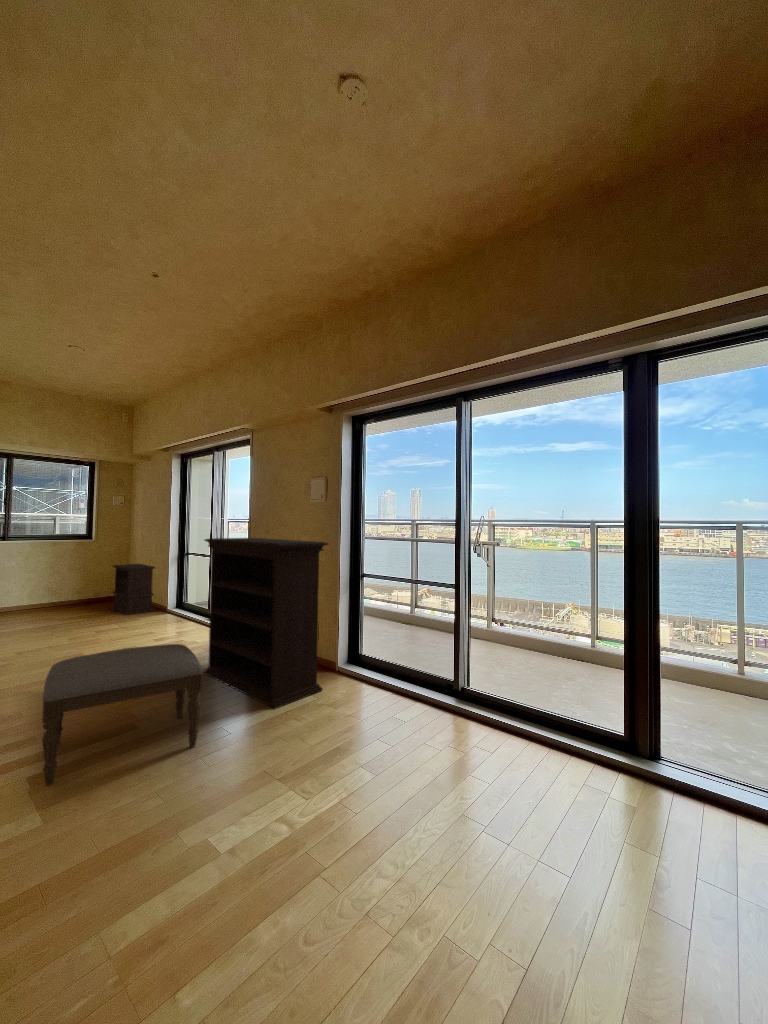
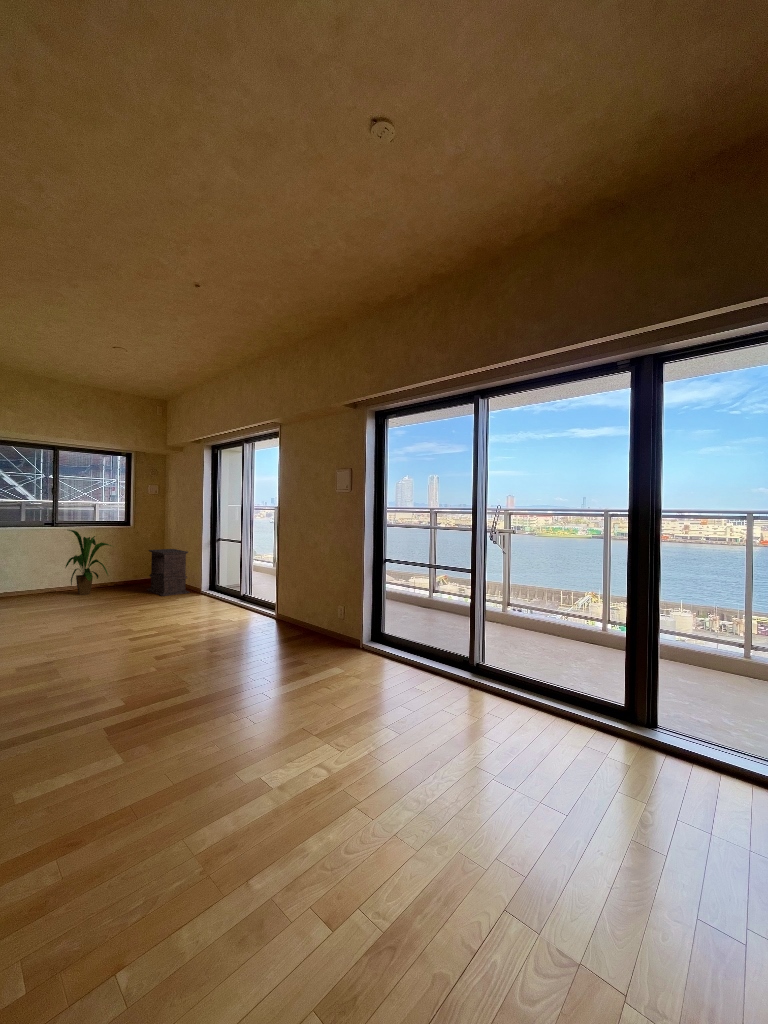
bookshelf: present [203,538,328,709] -> none [239,525,354,679]
house plant: none [19,544,75,614] -> present [65,530,111,595]
ottoman: present [42,644,202,786] -> none [114,620,245,736]

